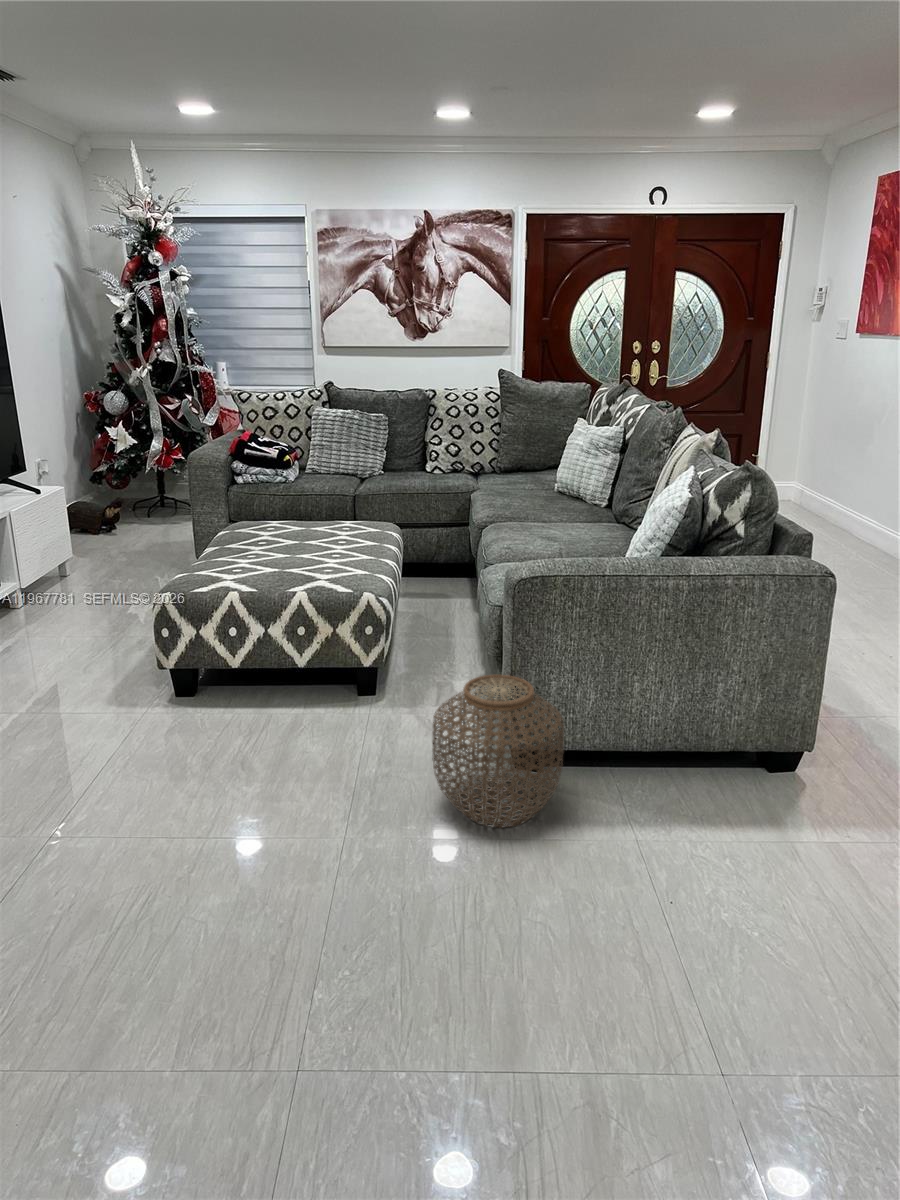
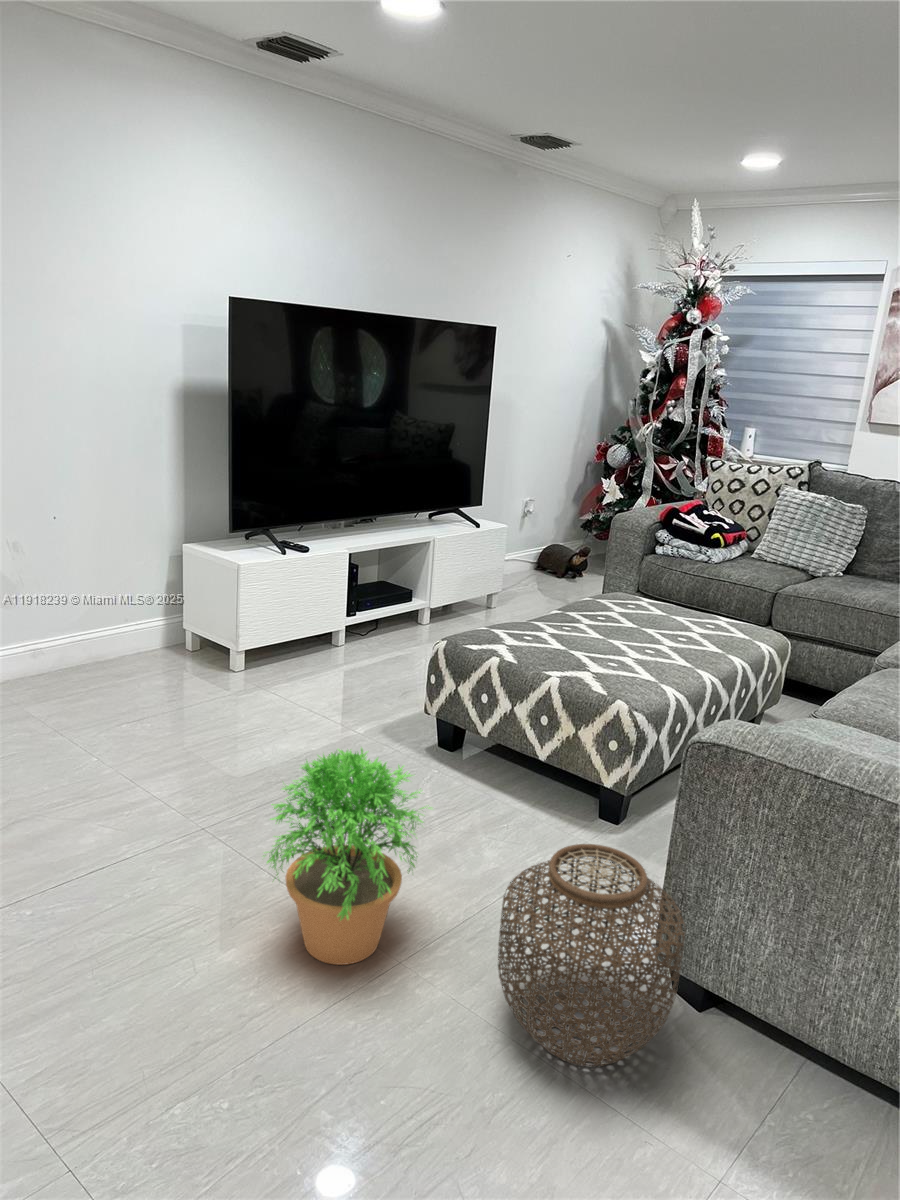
potted plant: none [212,678,362,865] -> present [264,748,431,965]

